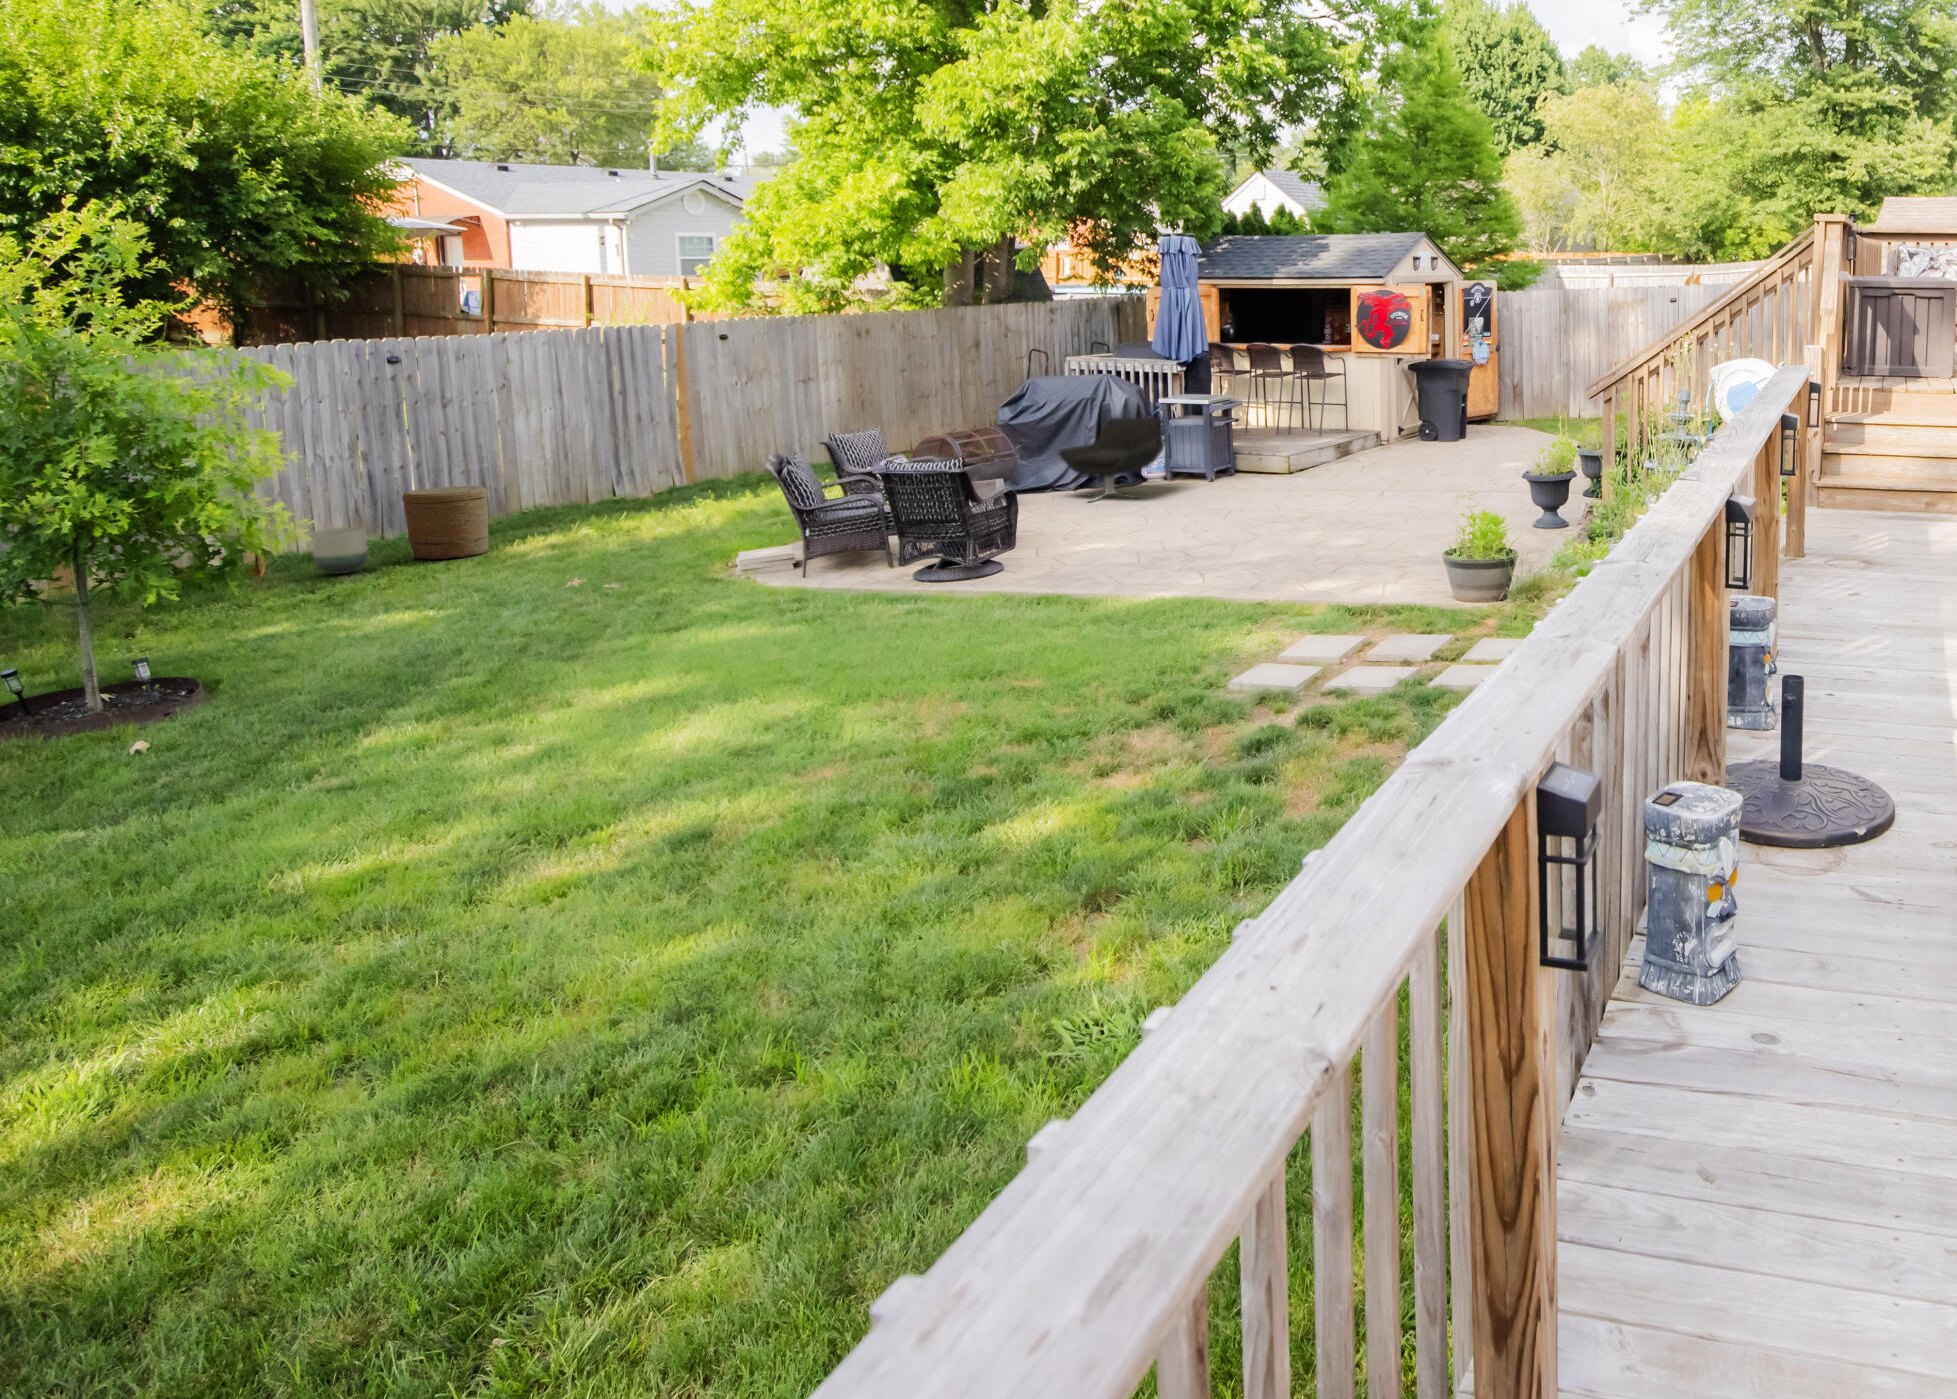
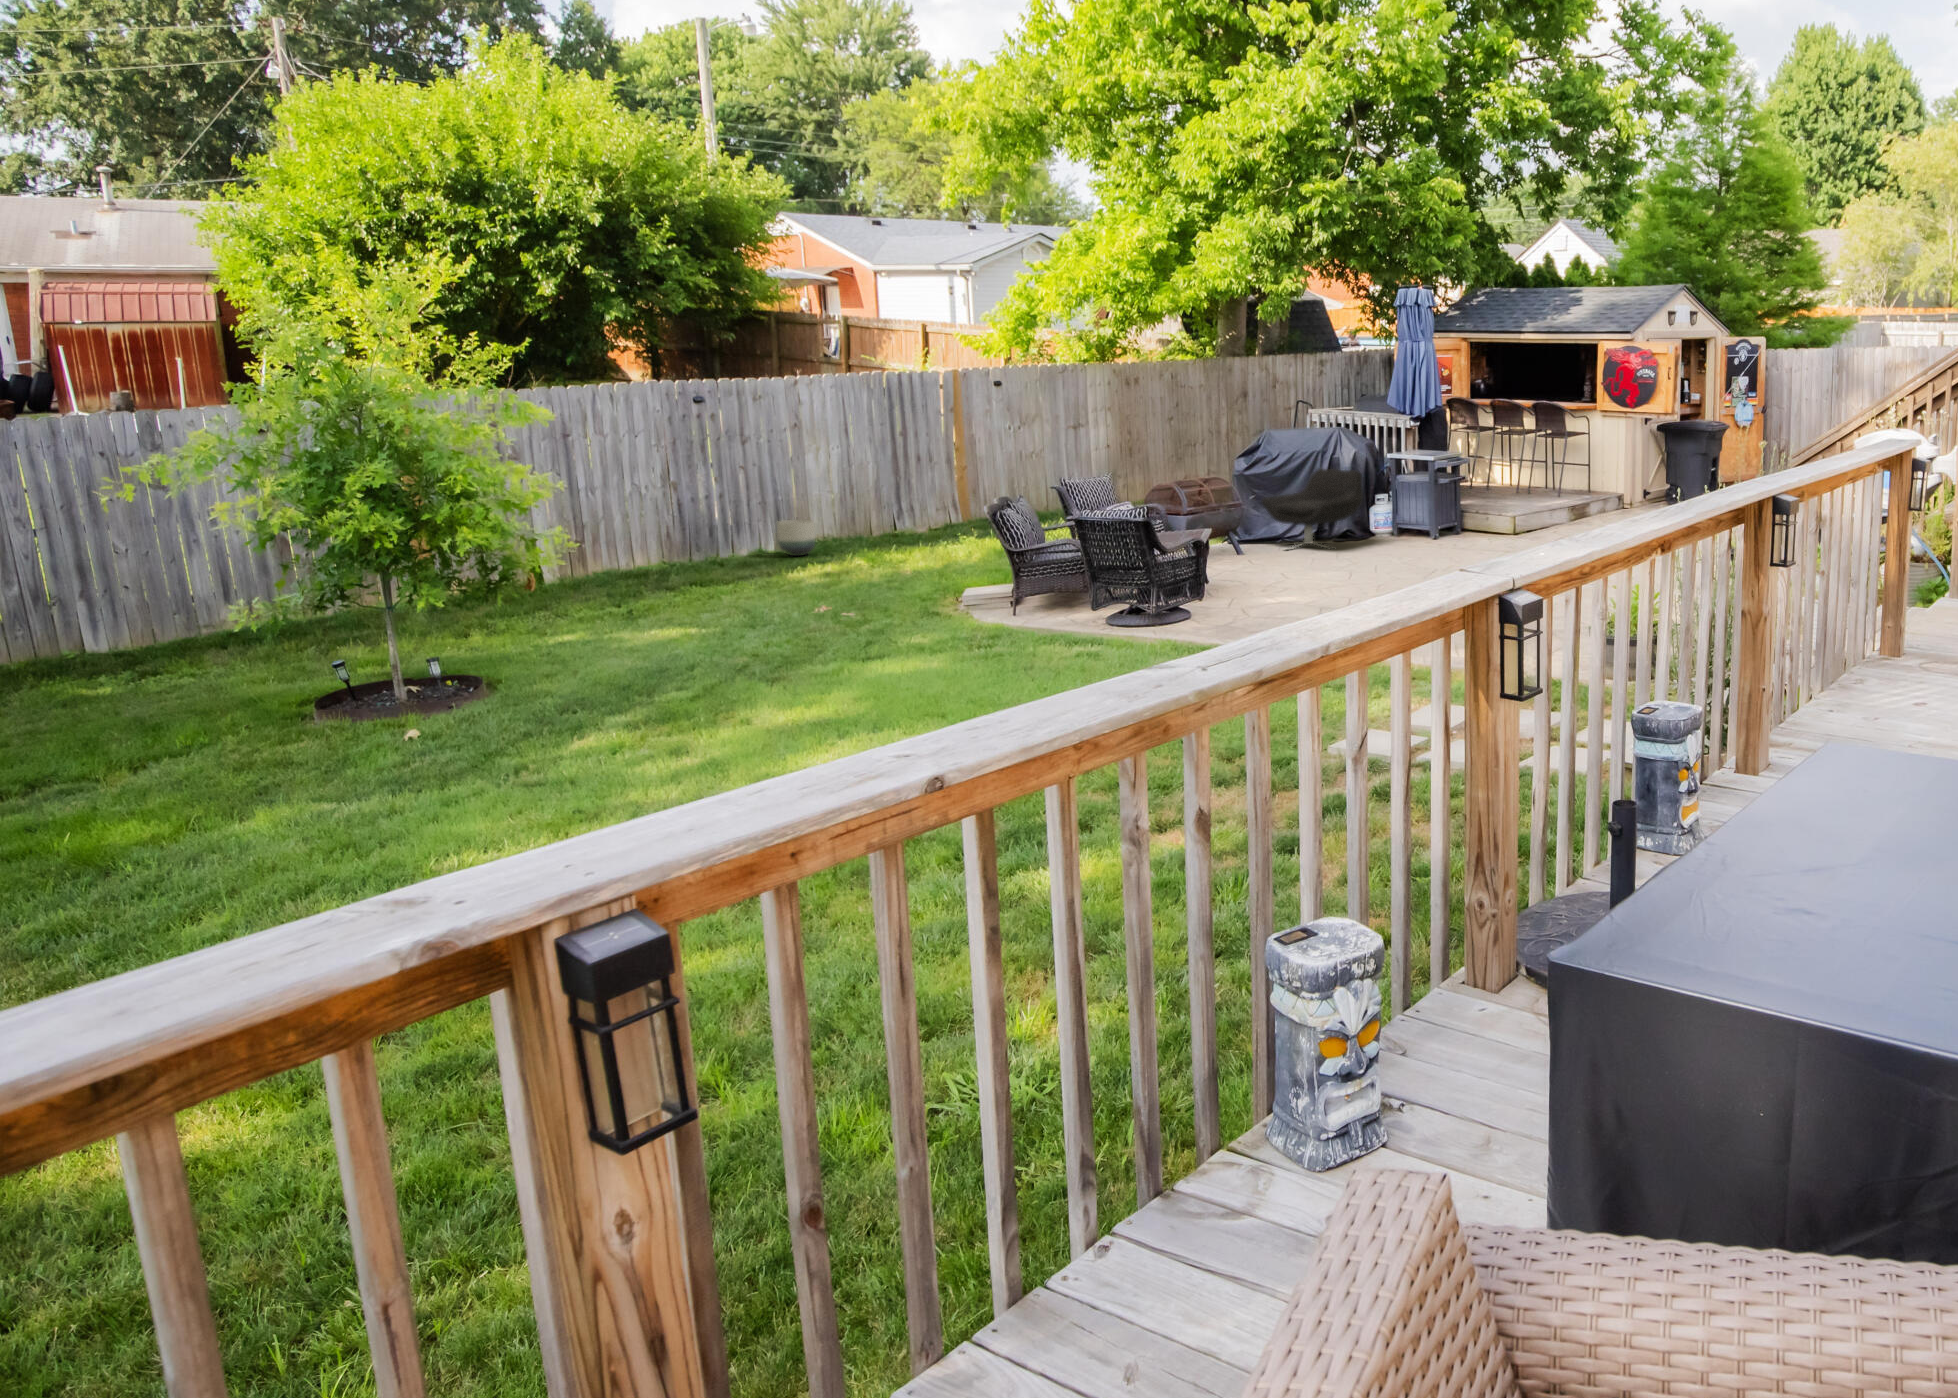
woven basket: present [402,486,488,560] -> none [685,507,754,571]
planter: present [311,527,368,574] -> present [777,519,815,556]

